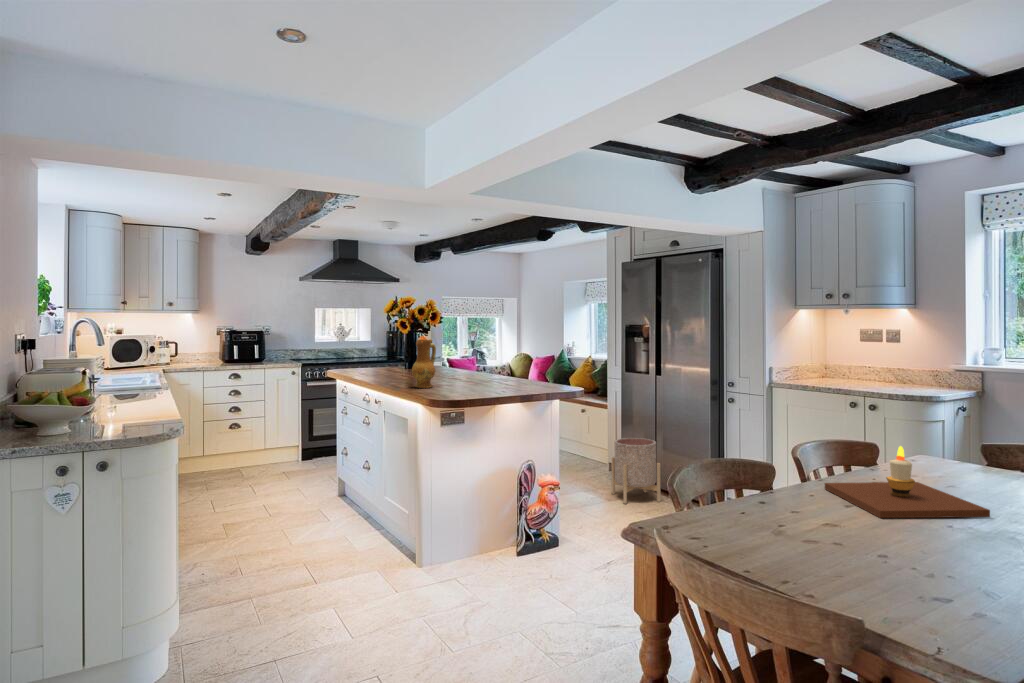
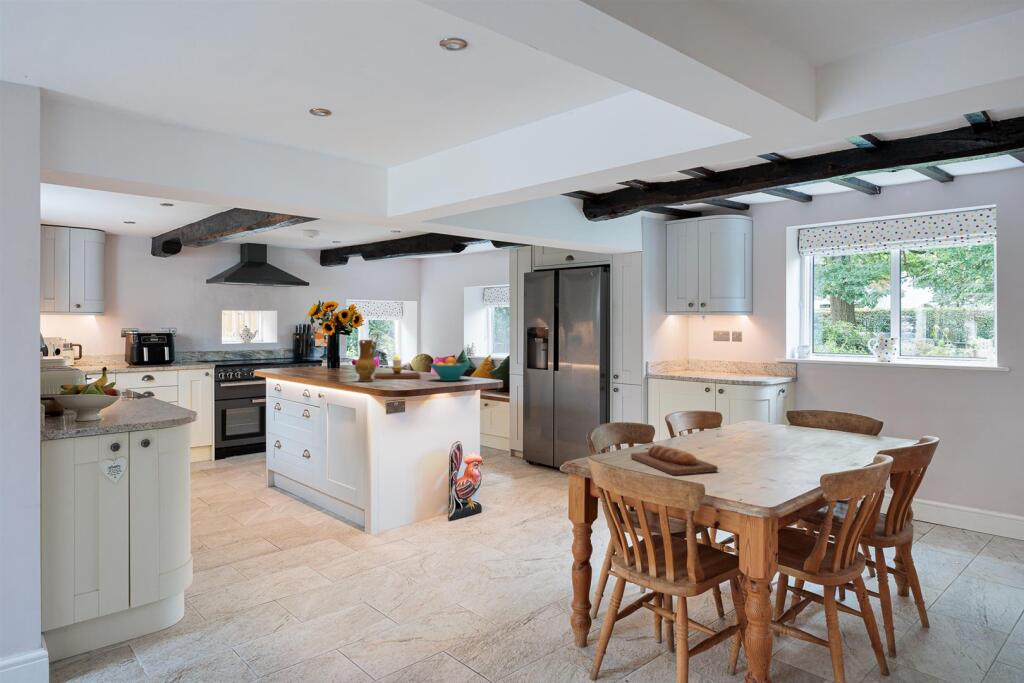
fruit bowl: none [497,360,545,388] -> present [430,357,470,381]
planter: present [611,438,660,504] -> none [517,425,559,480]
candle: present [825,446,990,518] -> present [374,353,420,379]
bread loaf: none [736,501,879,561] -> present [631,445,718,475]

